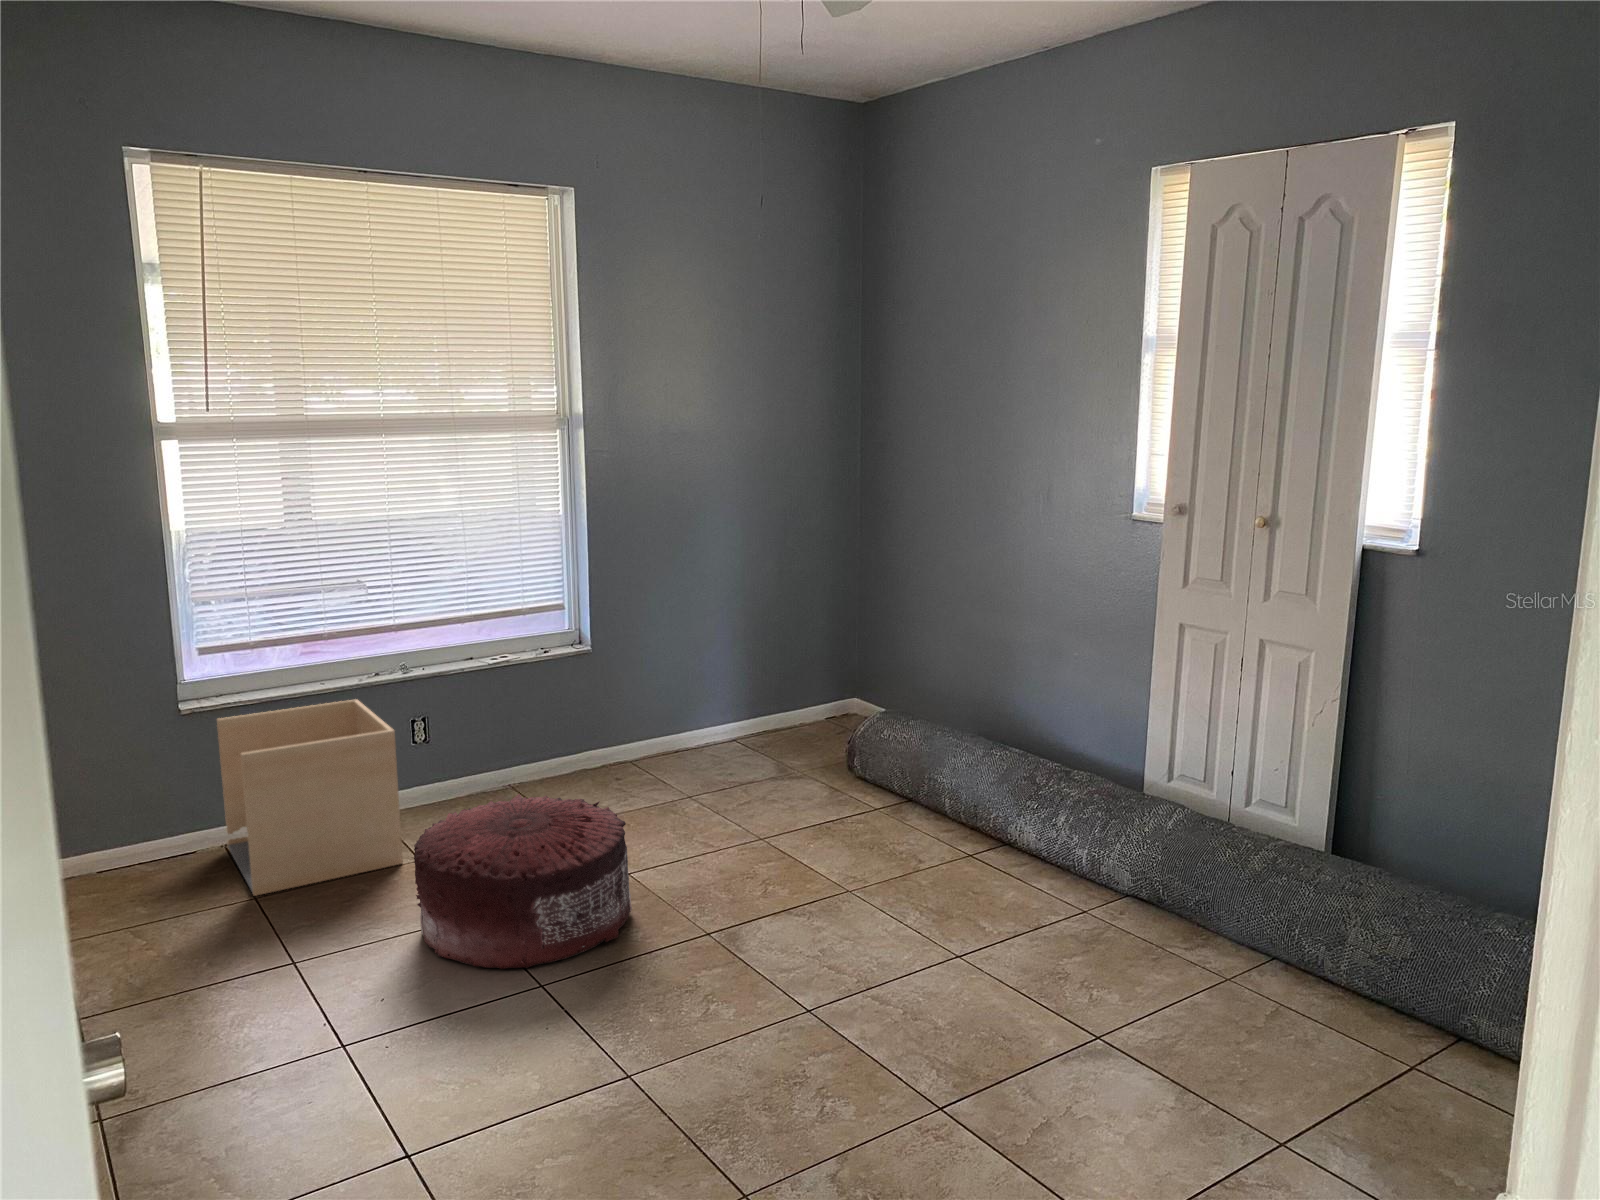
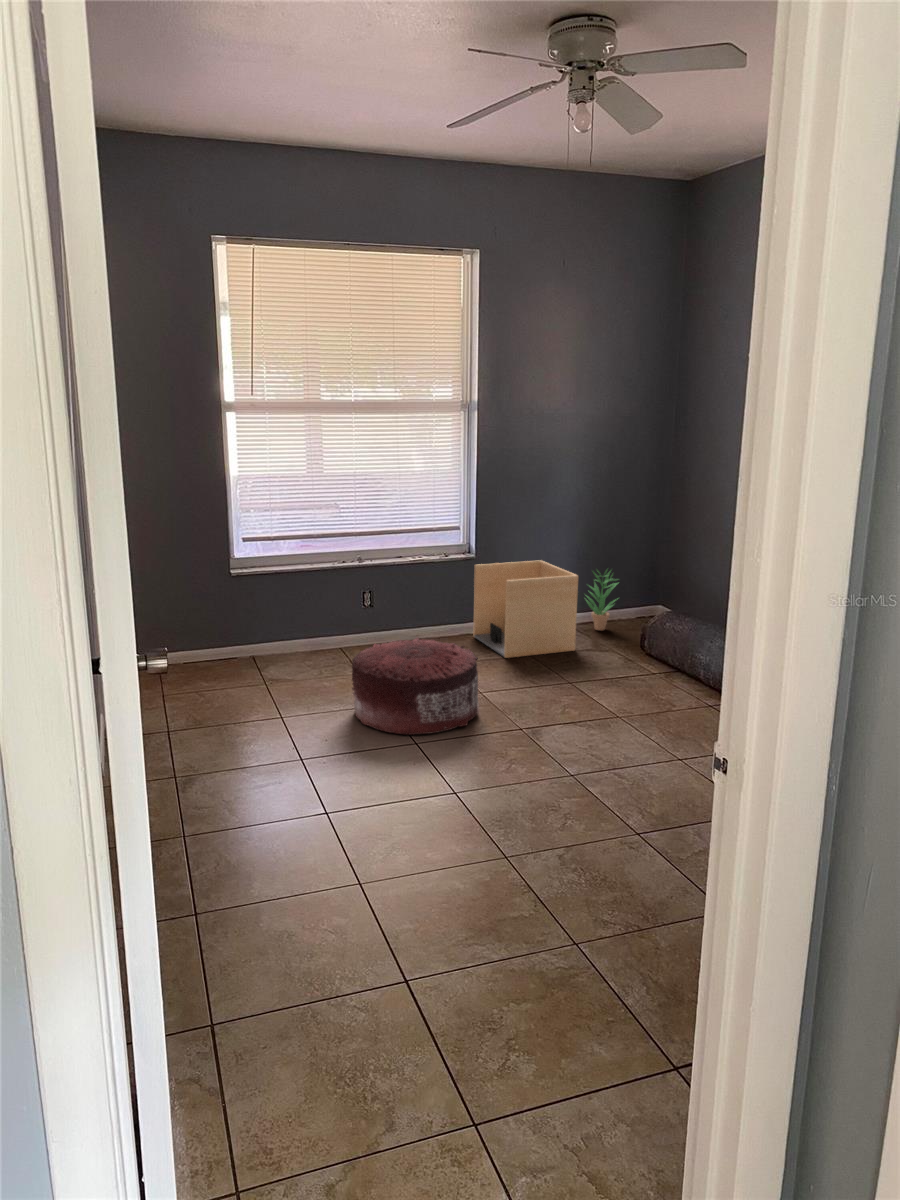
potted plant: none [752,652,806,746] -> present [586,570,617,630]
cardboard box: present [217,700,403,896] -> present [473,560,578,658]

